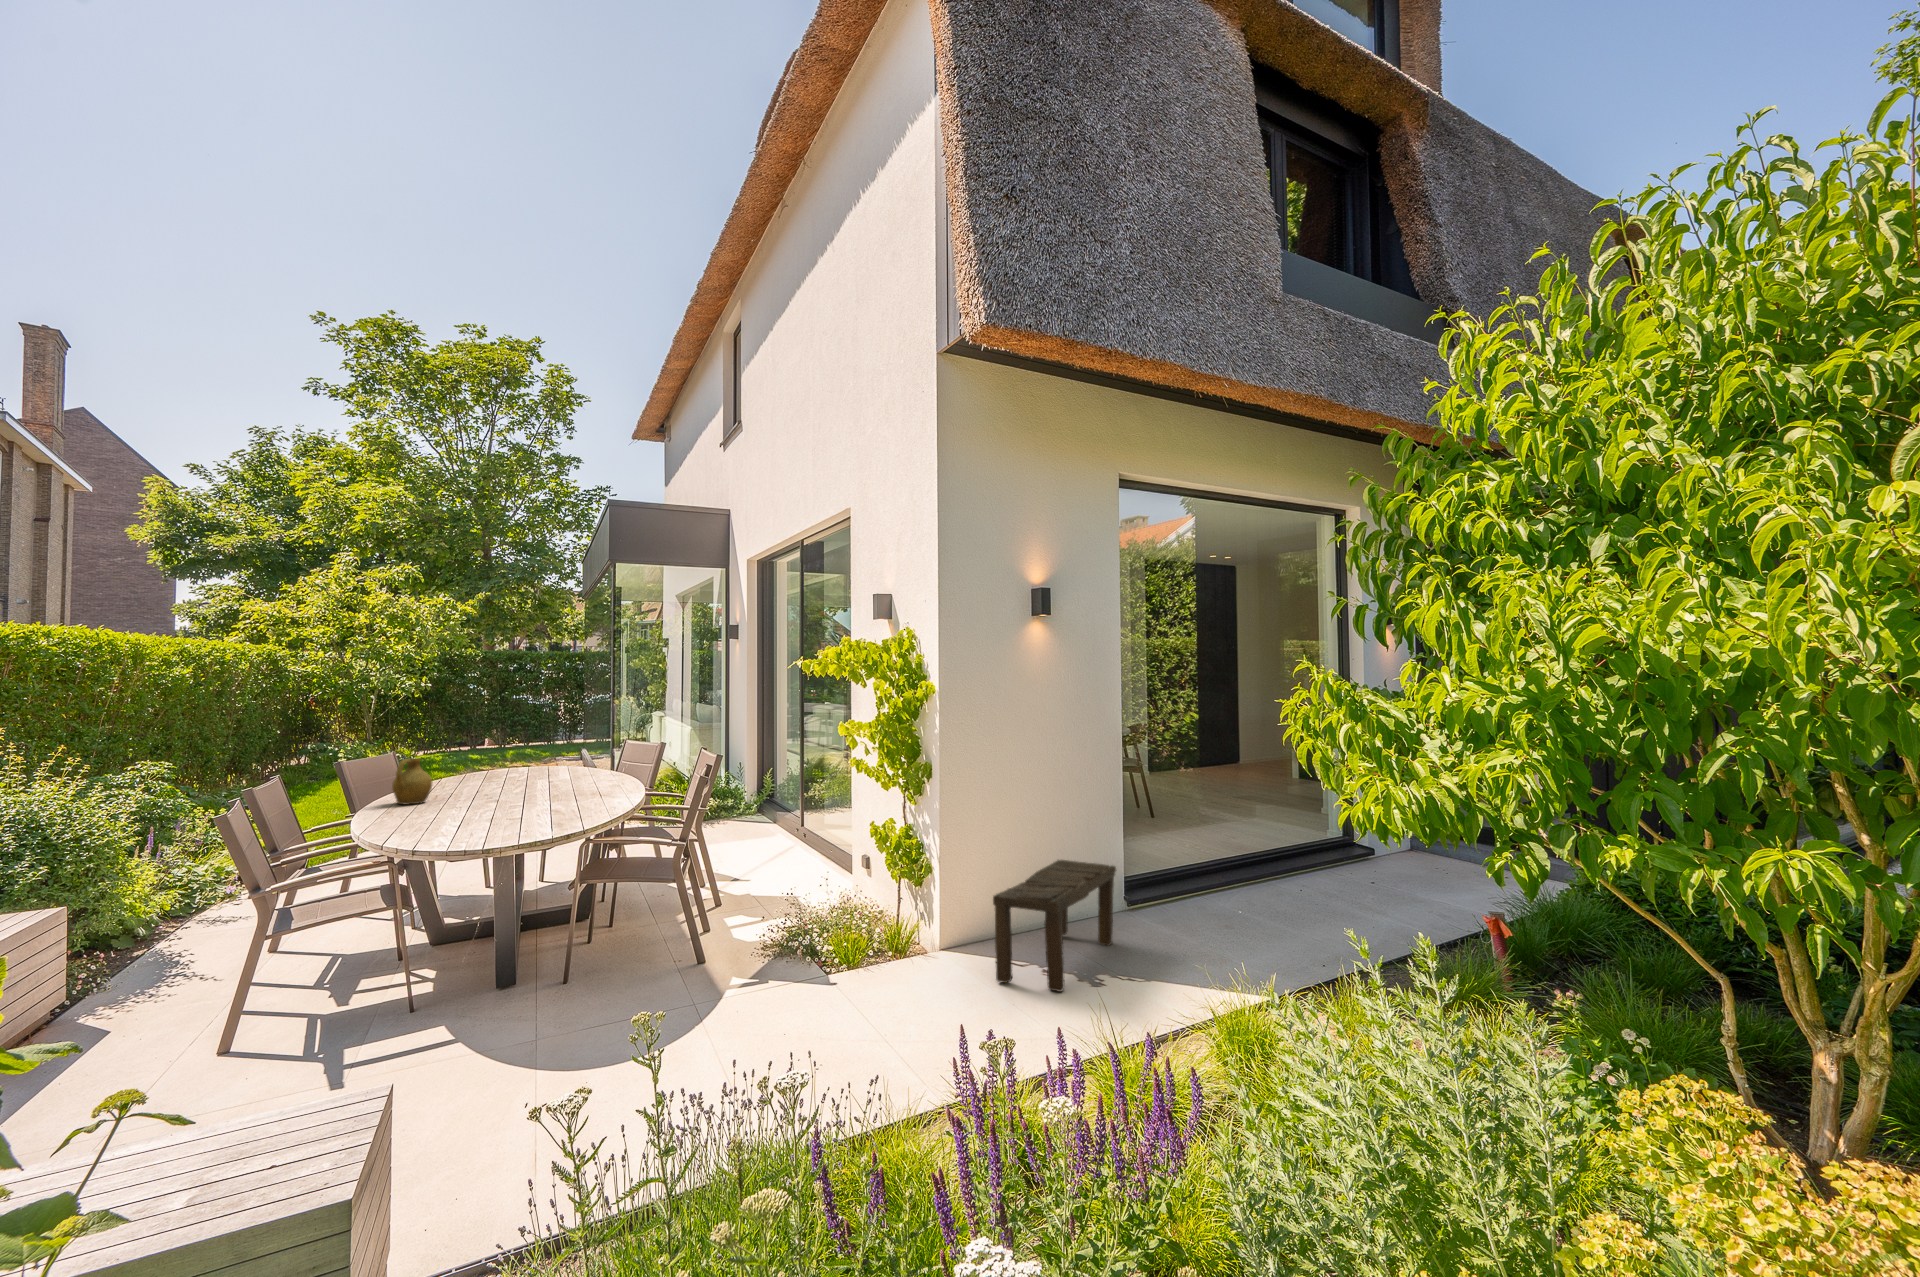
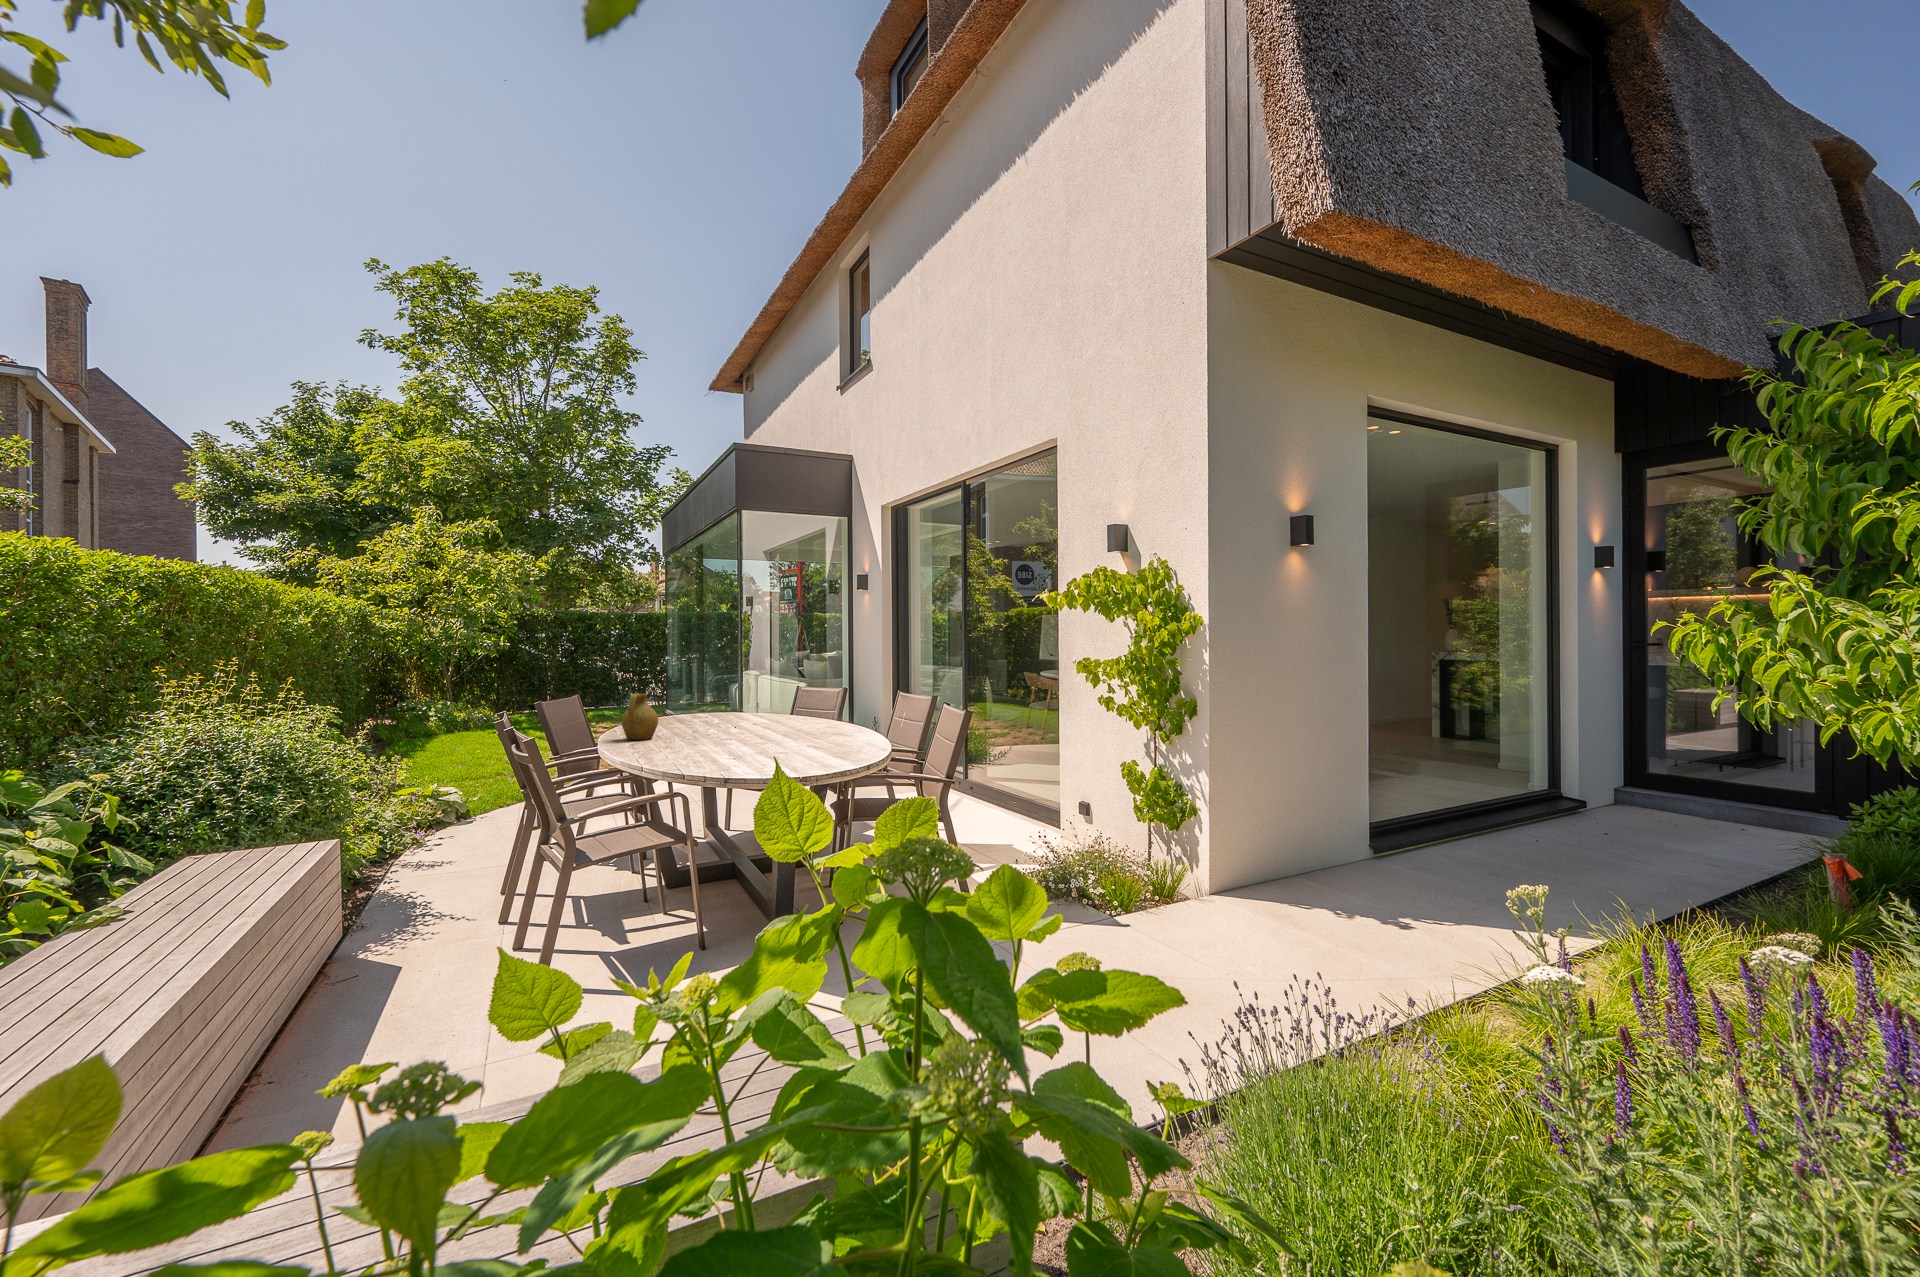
bench: present [993,860,1116,992] -> none [1285,801,1386,926]

